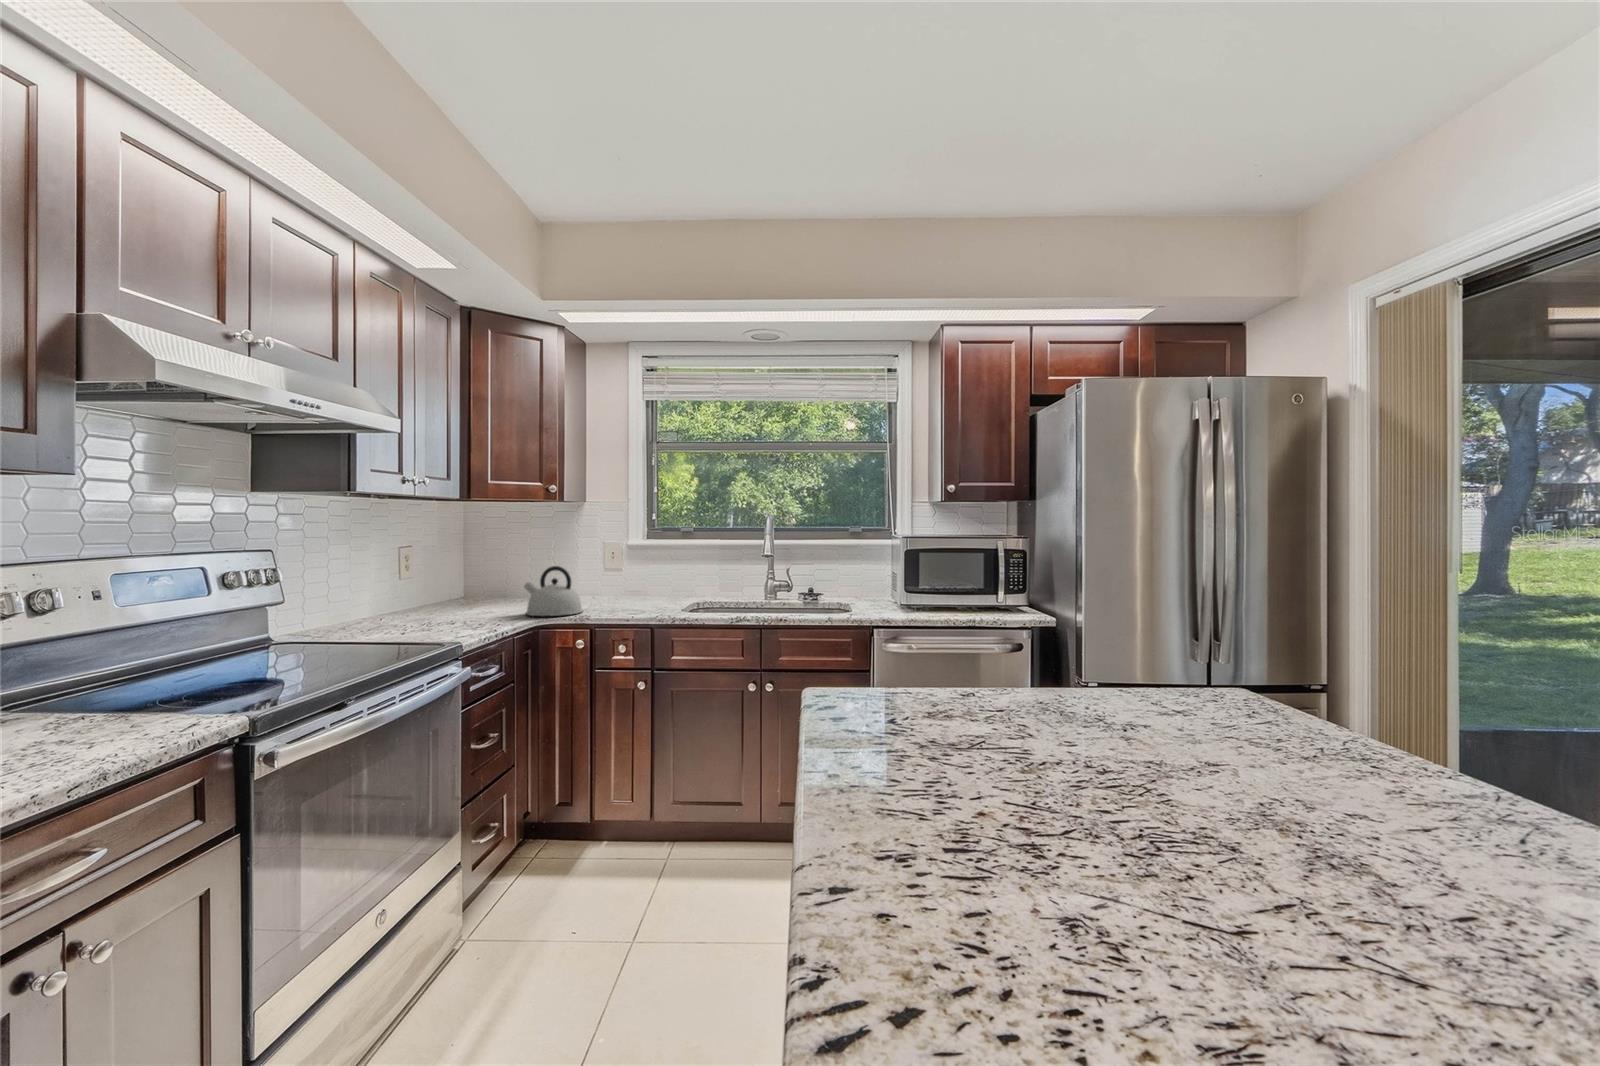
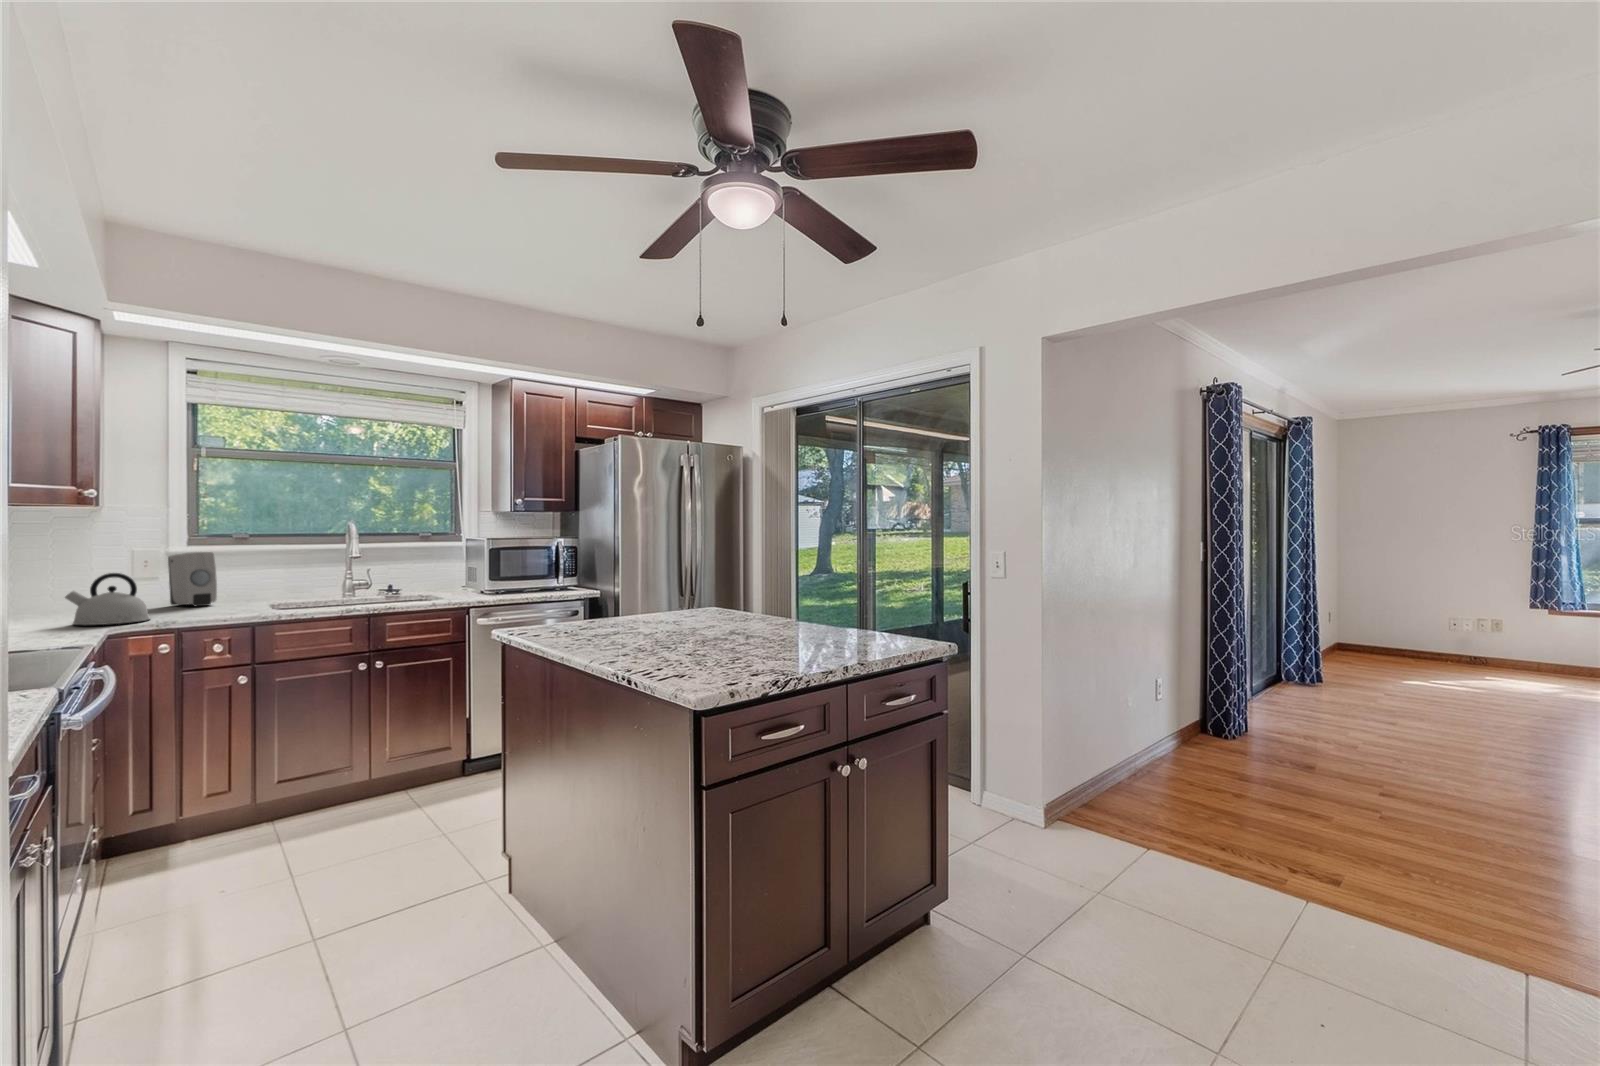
soap dispenser: none [627,547,656,600] -> present [168,552,217,607]

